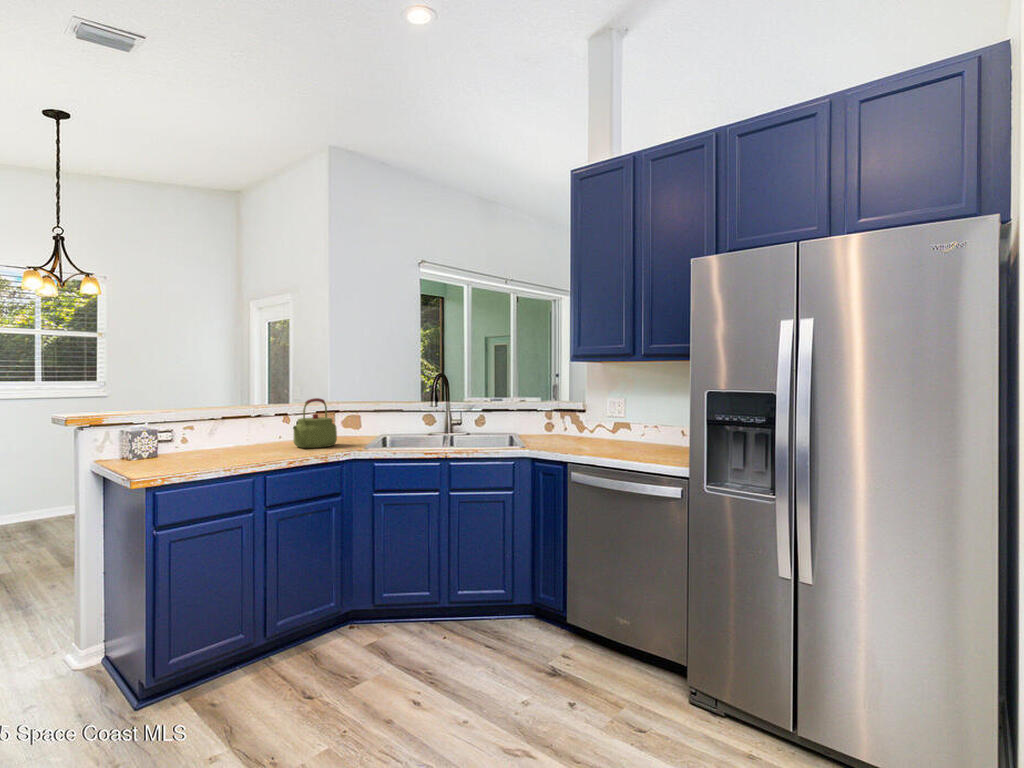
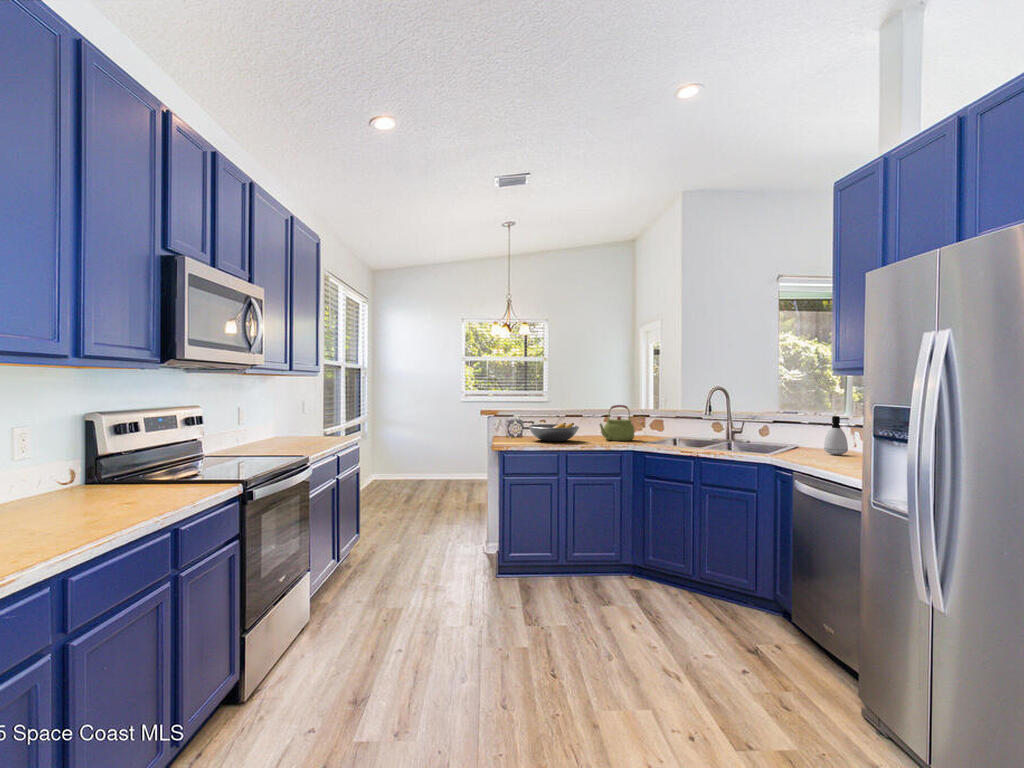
soap dispenser: none [550,401,572,440] -> present [824,416,848,455]
fruit bowl: none [184,428,272,460] -> present [529,423,579,442]

